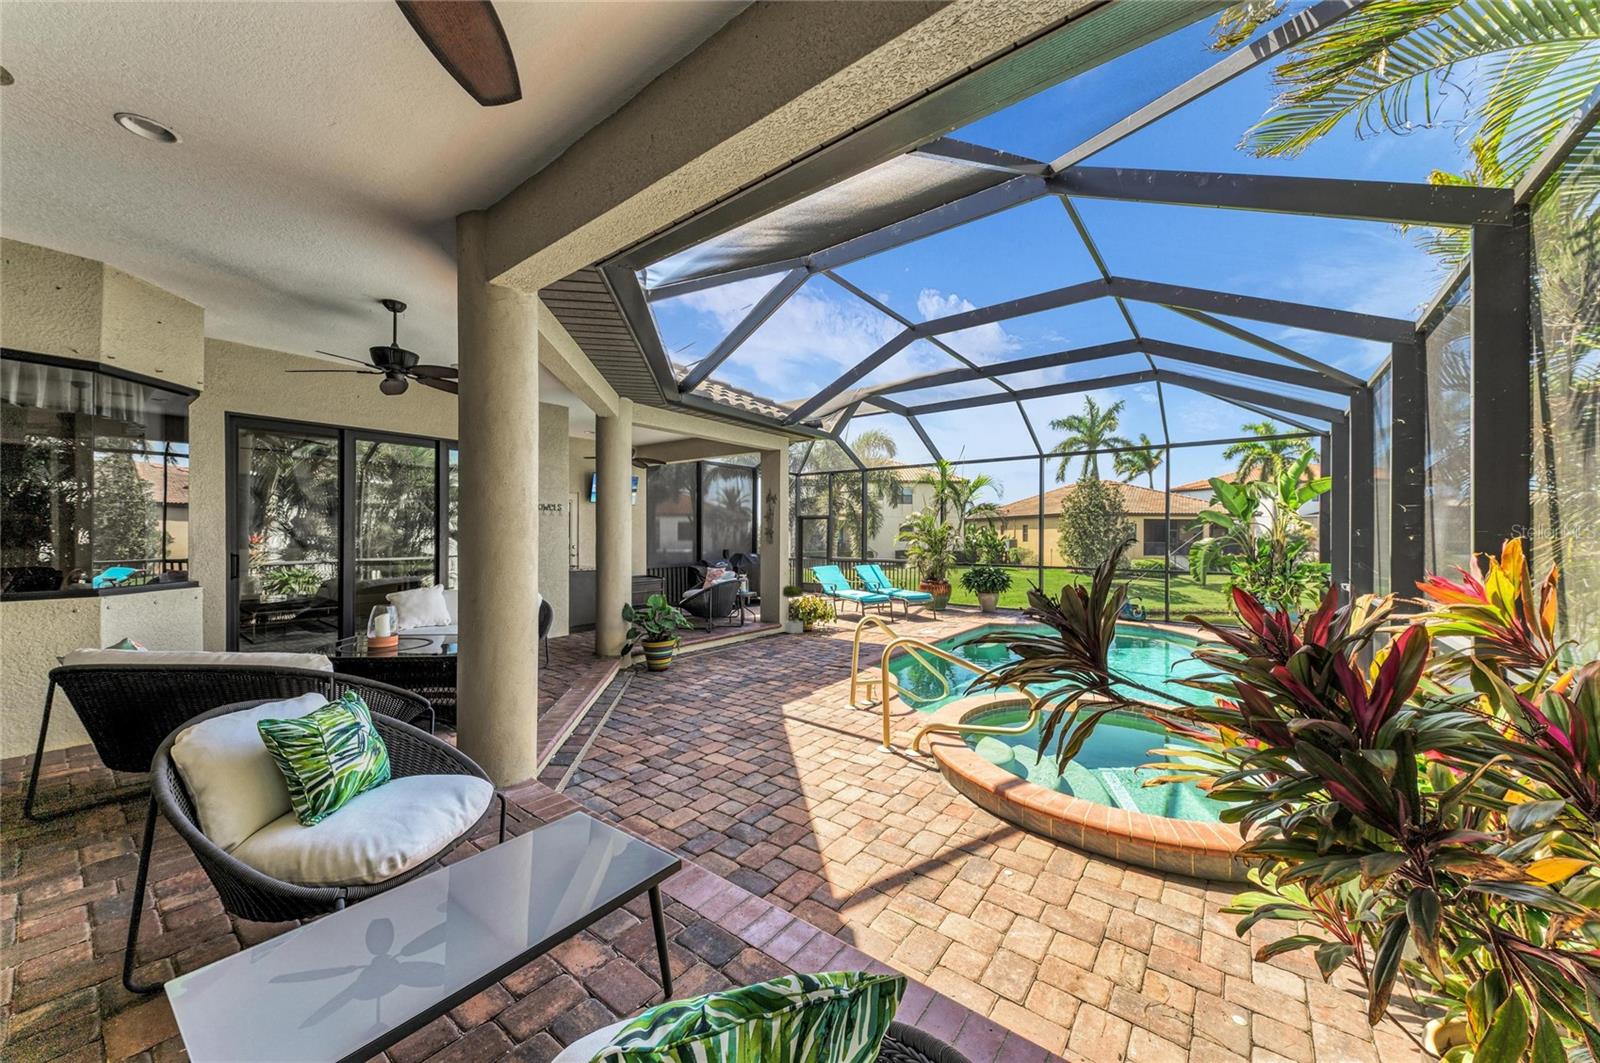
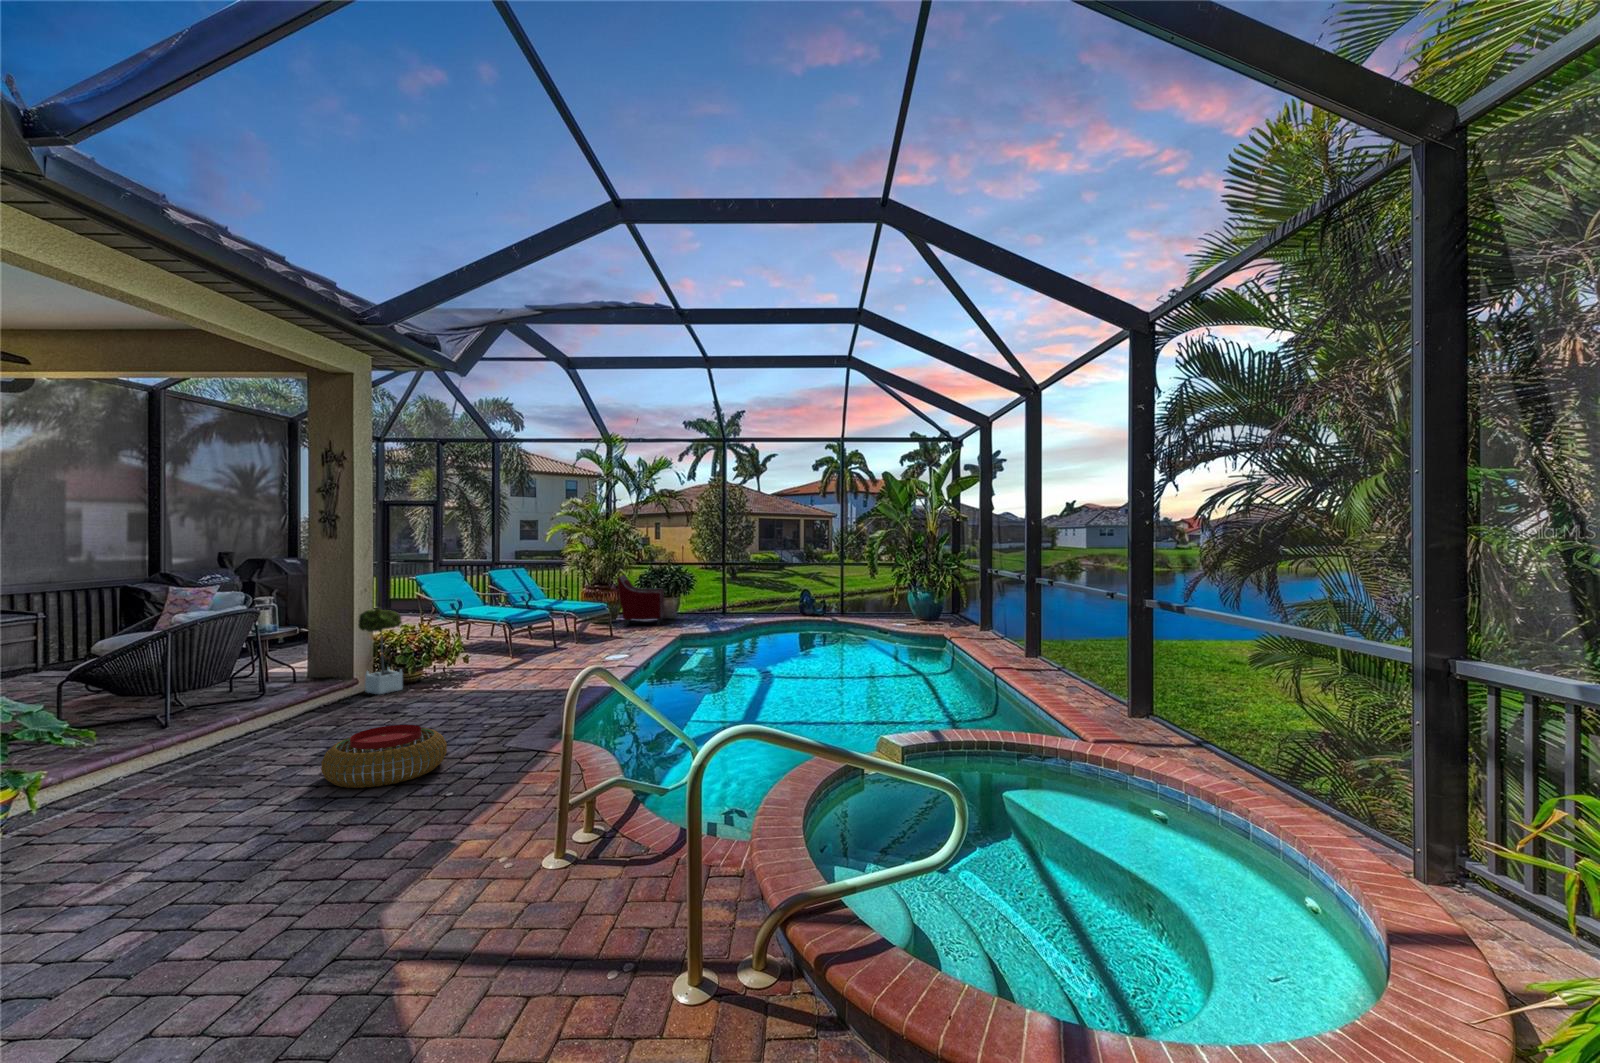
armchair: none [941,574,978,614] -> present [617,575,664,627]
pouf: none [764,644,818,671] -> present [321,725,447,788]

